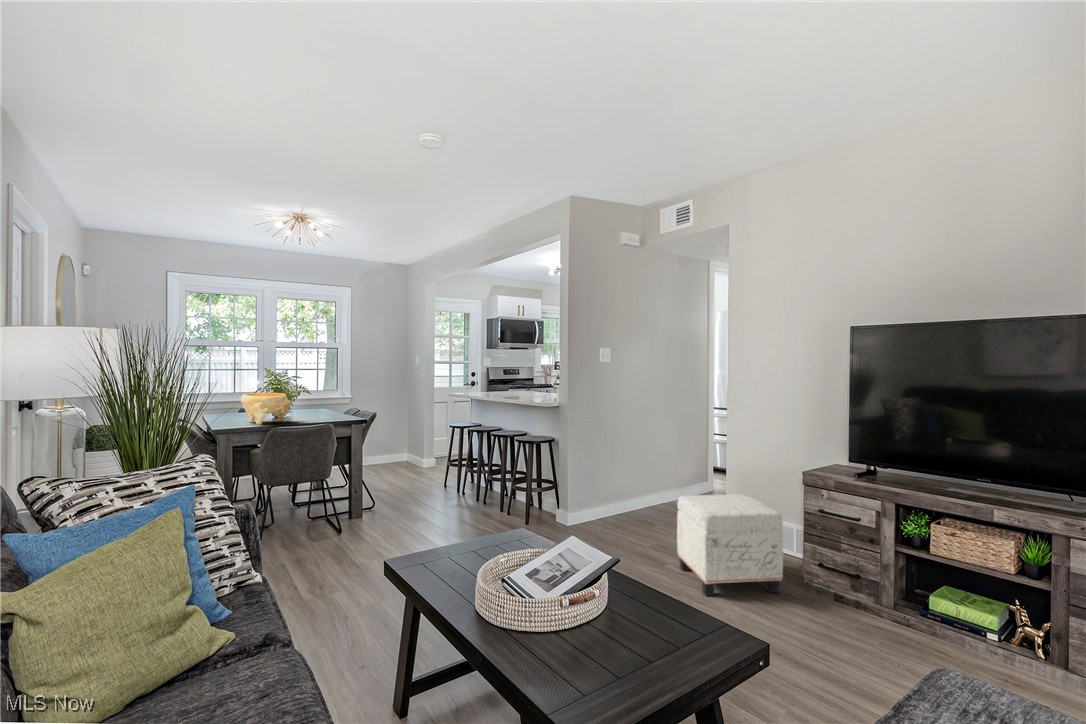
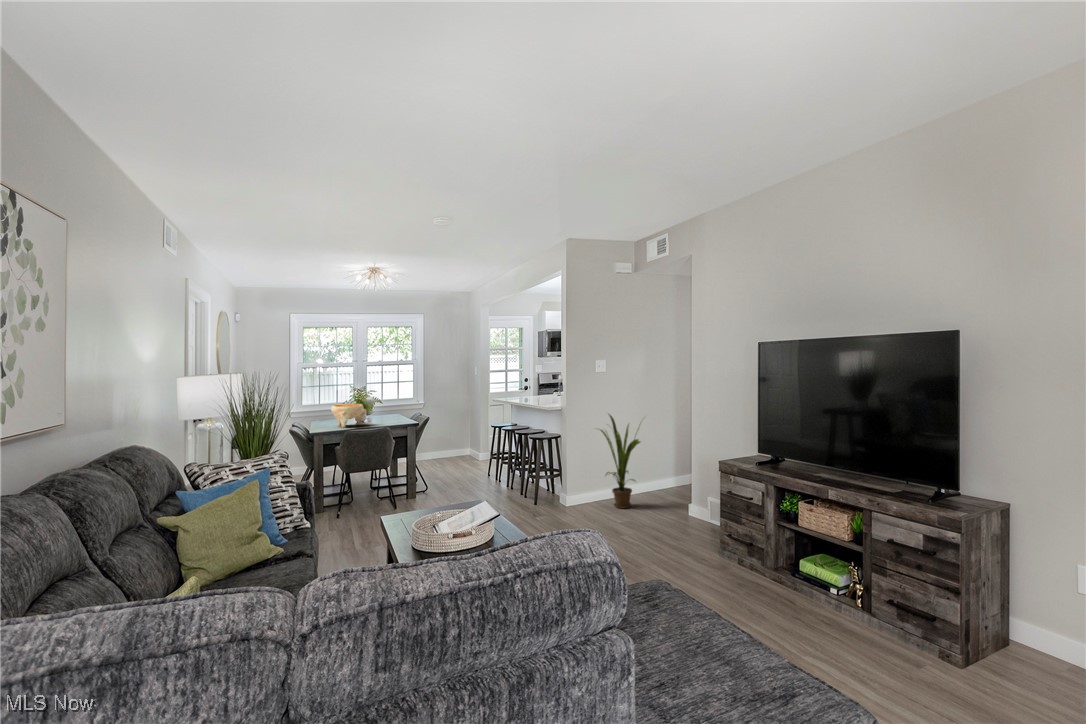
house plant: none [605,410,670,529] -> present [599,414,640,508]
ottoman: present [677,494,783,596] -> none [633,480,704,557]

